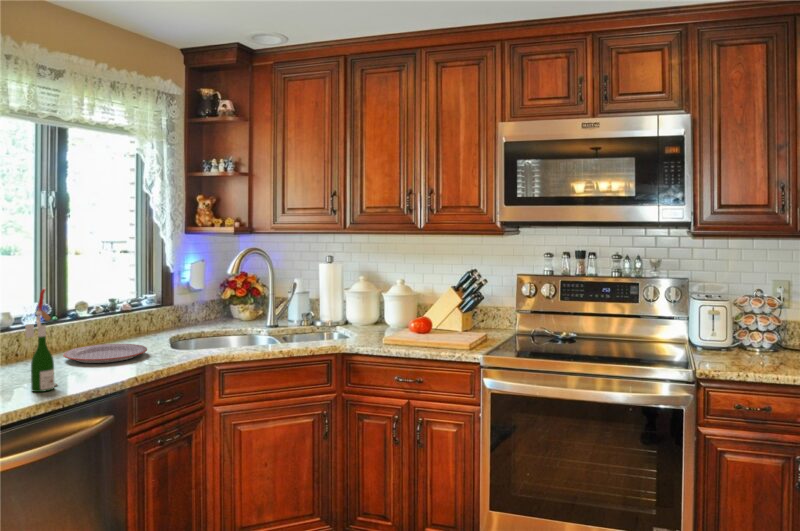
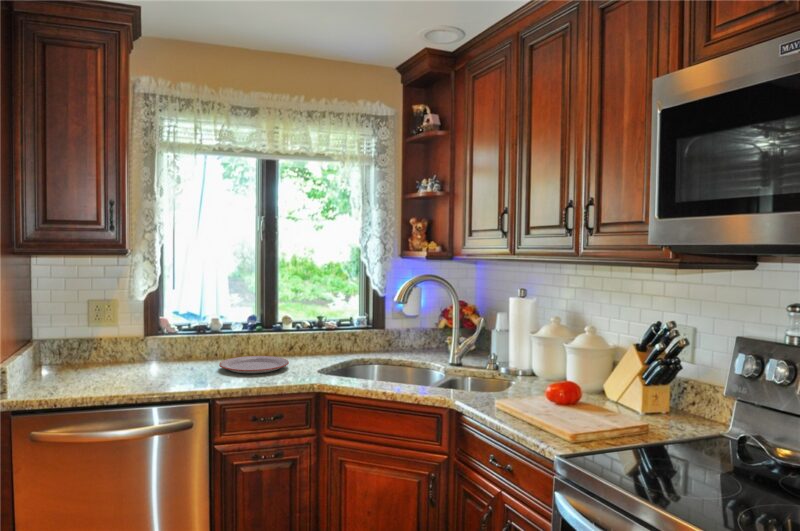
wine bottle: present [25,288,57,392] -> none [136,302,164,387]

